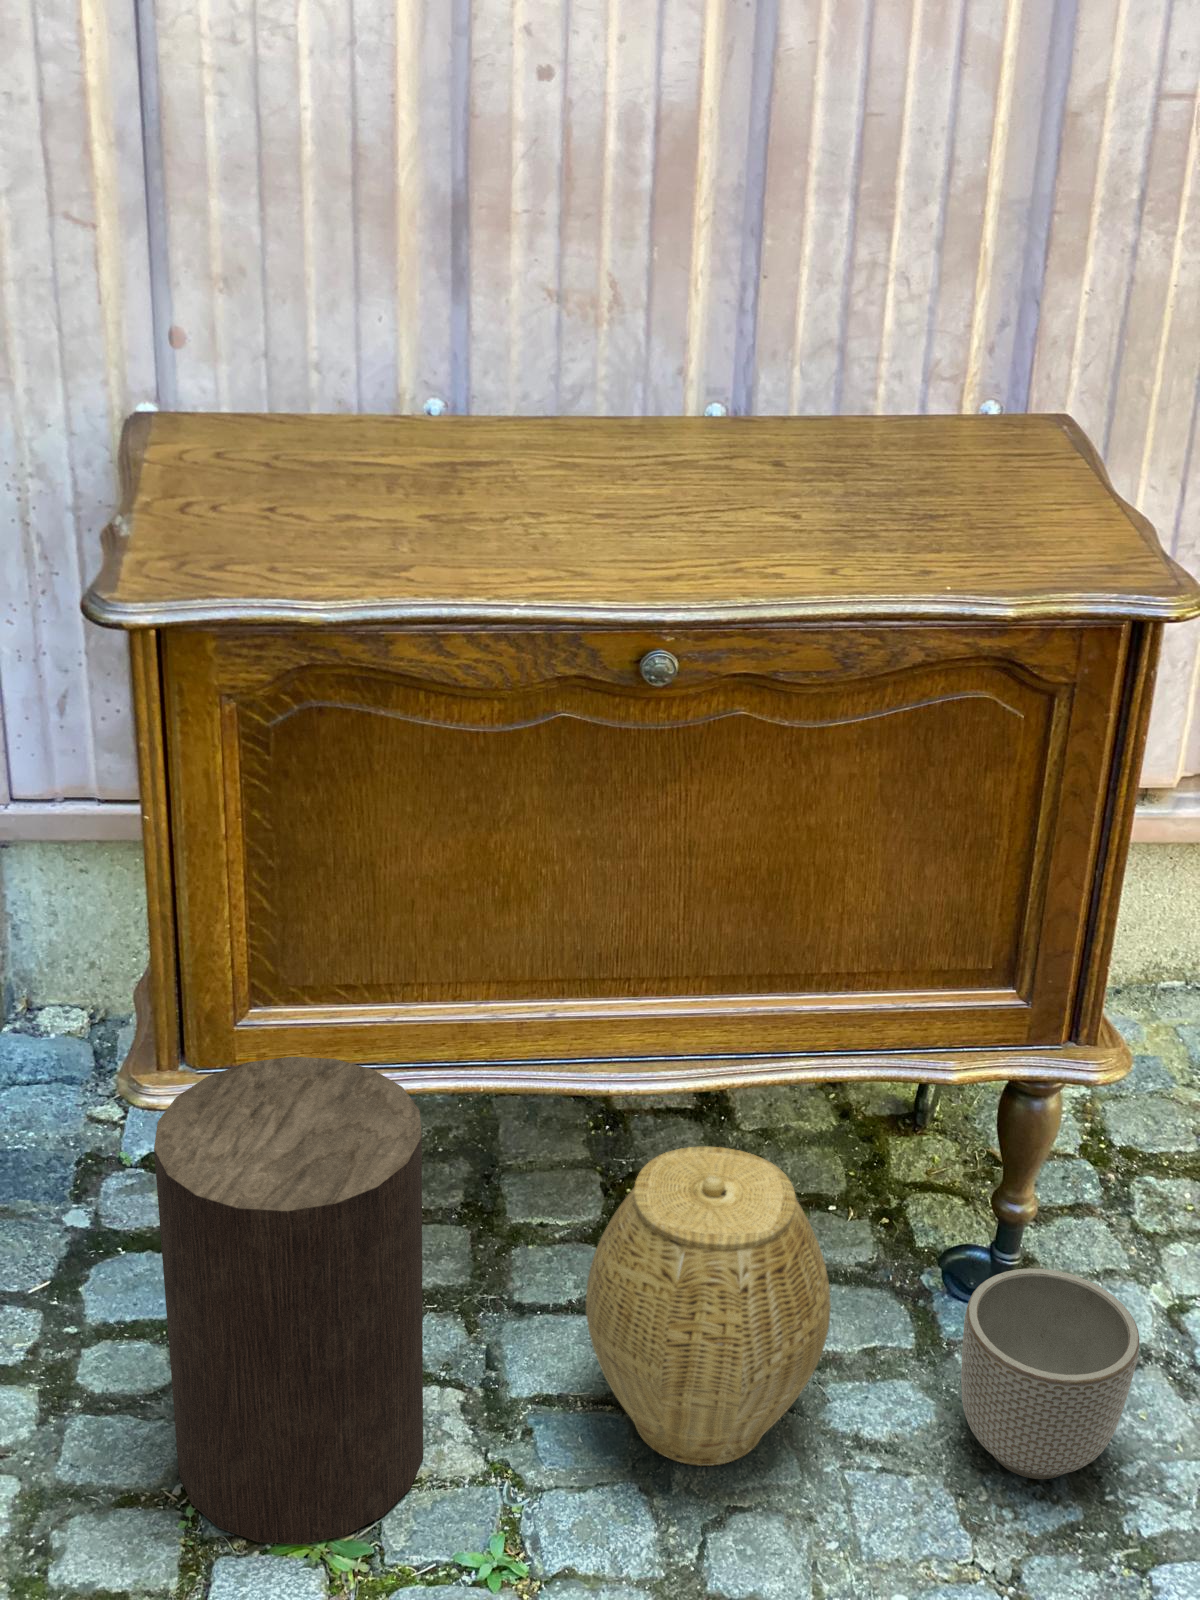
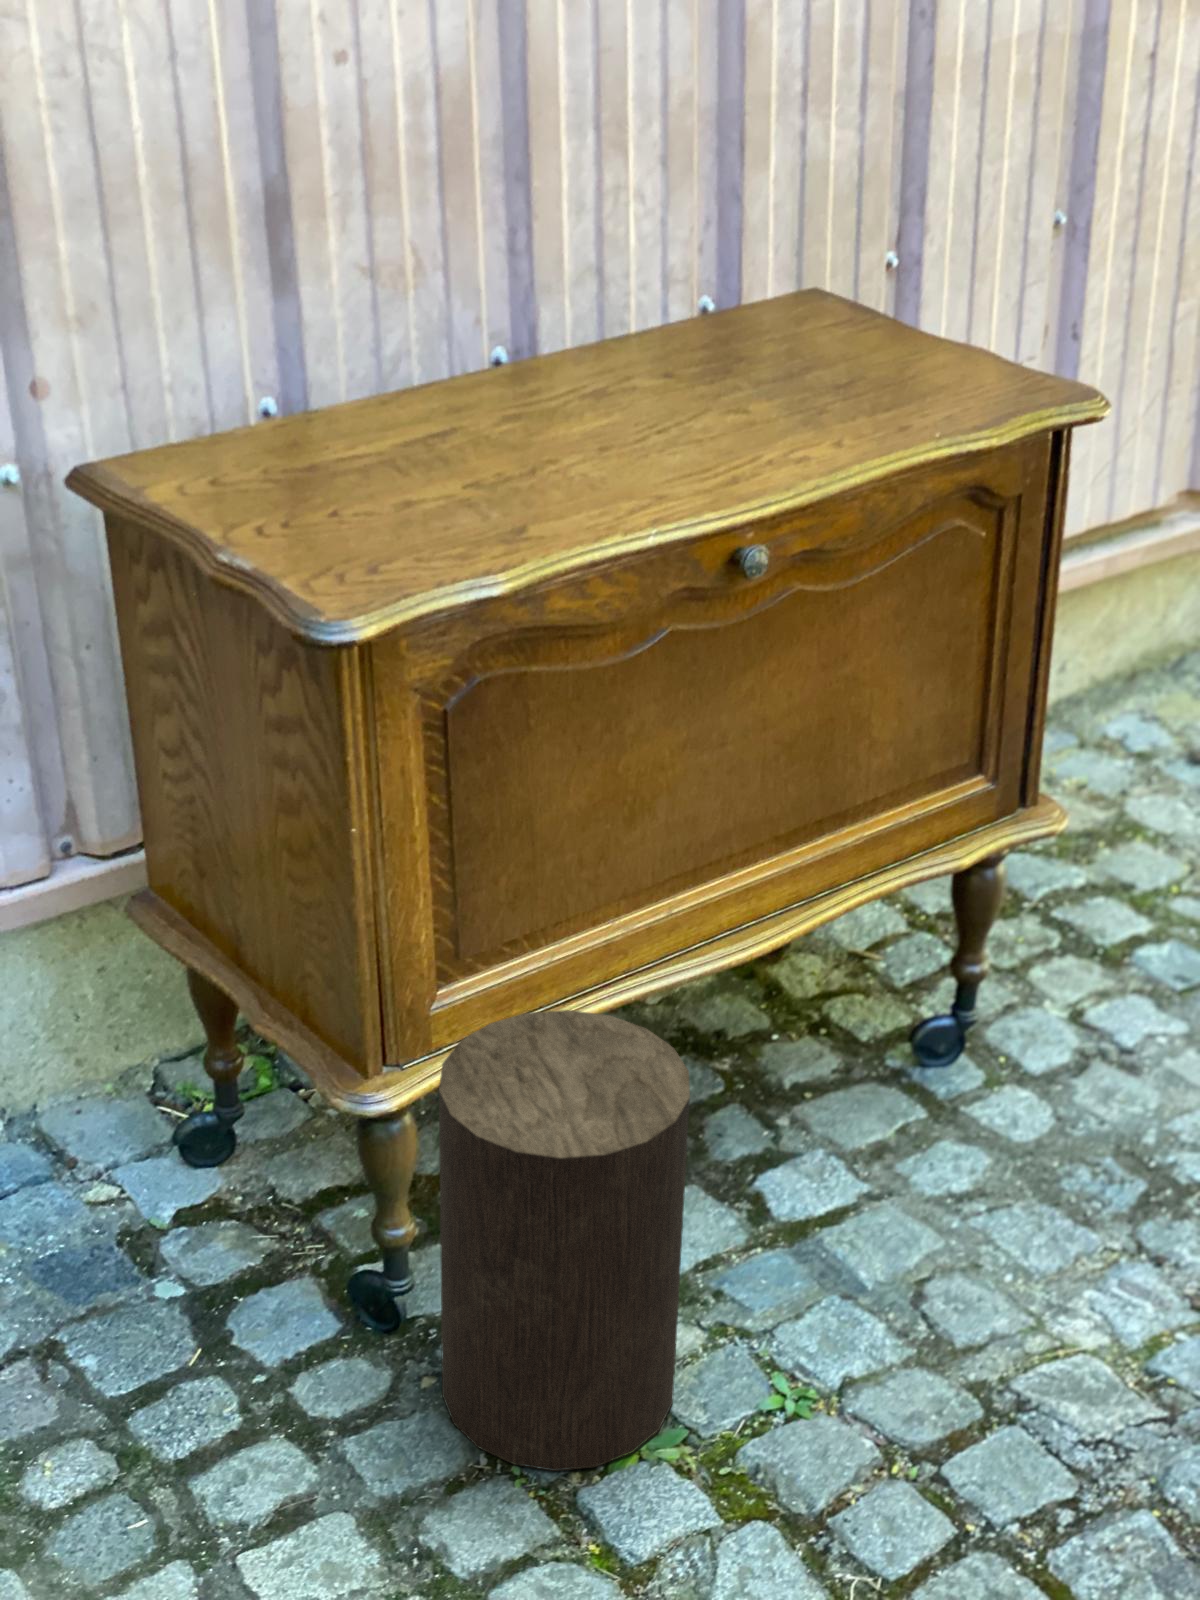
woven basket: present [586,1147,831,1466] -> none [732,985,951,1268]
planter: present [961,1268,1140,1479] -> none [1011,1005,1158,1177]

